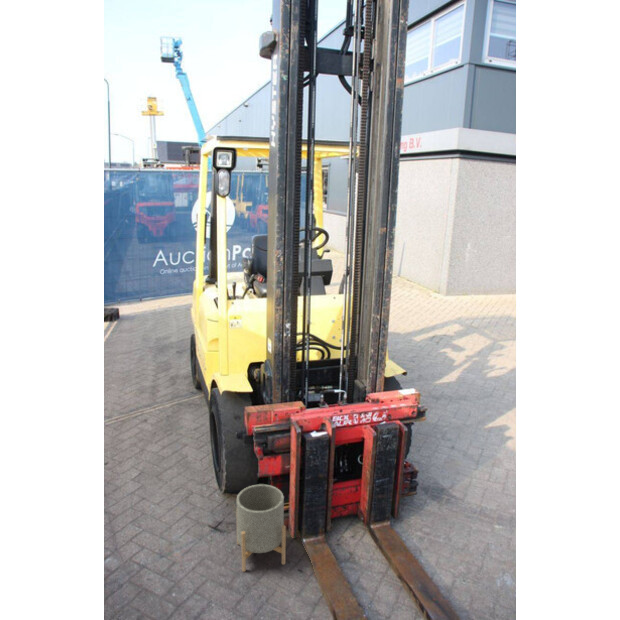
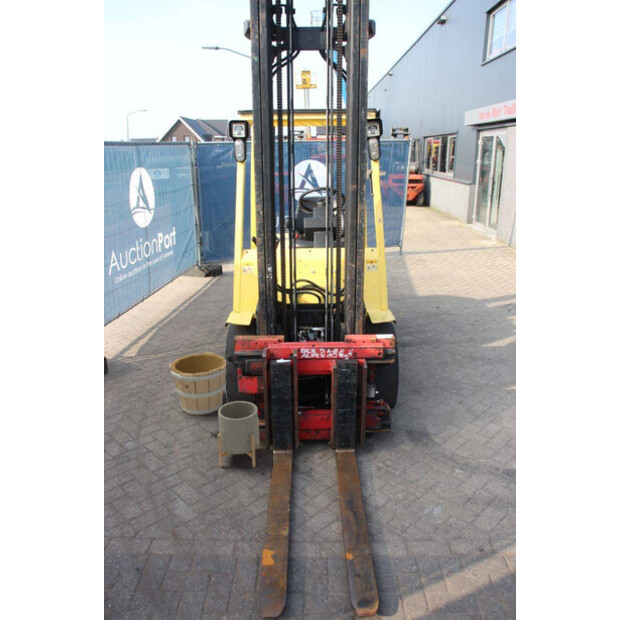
wooden bucket: none [138,423,211,504] -> present [170,352,226,415]

